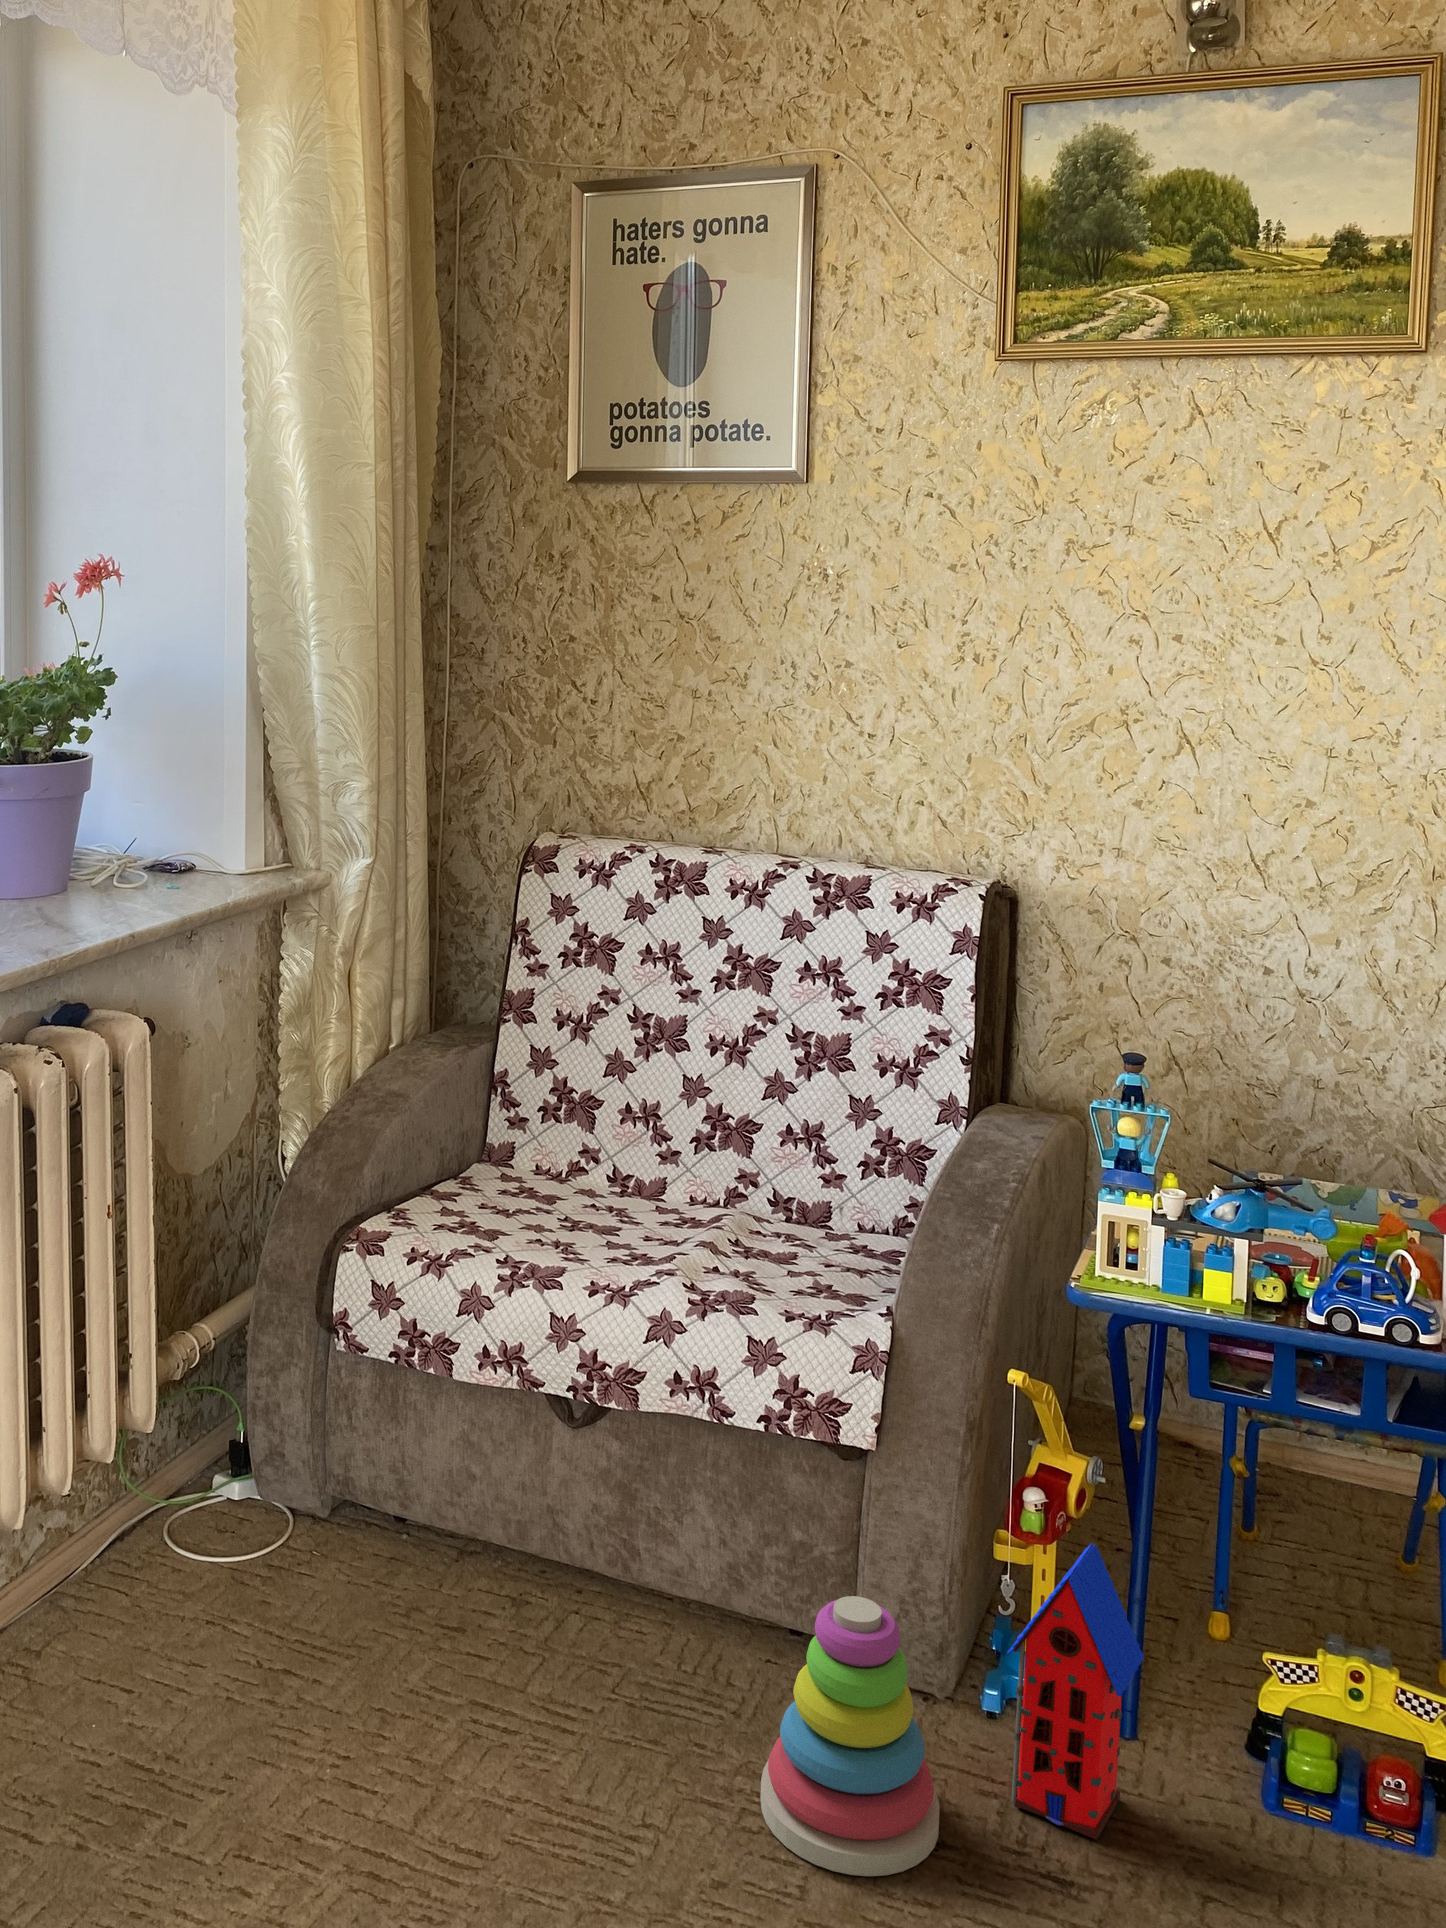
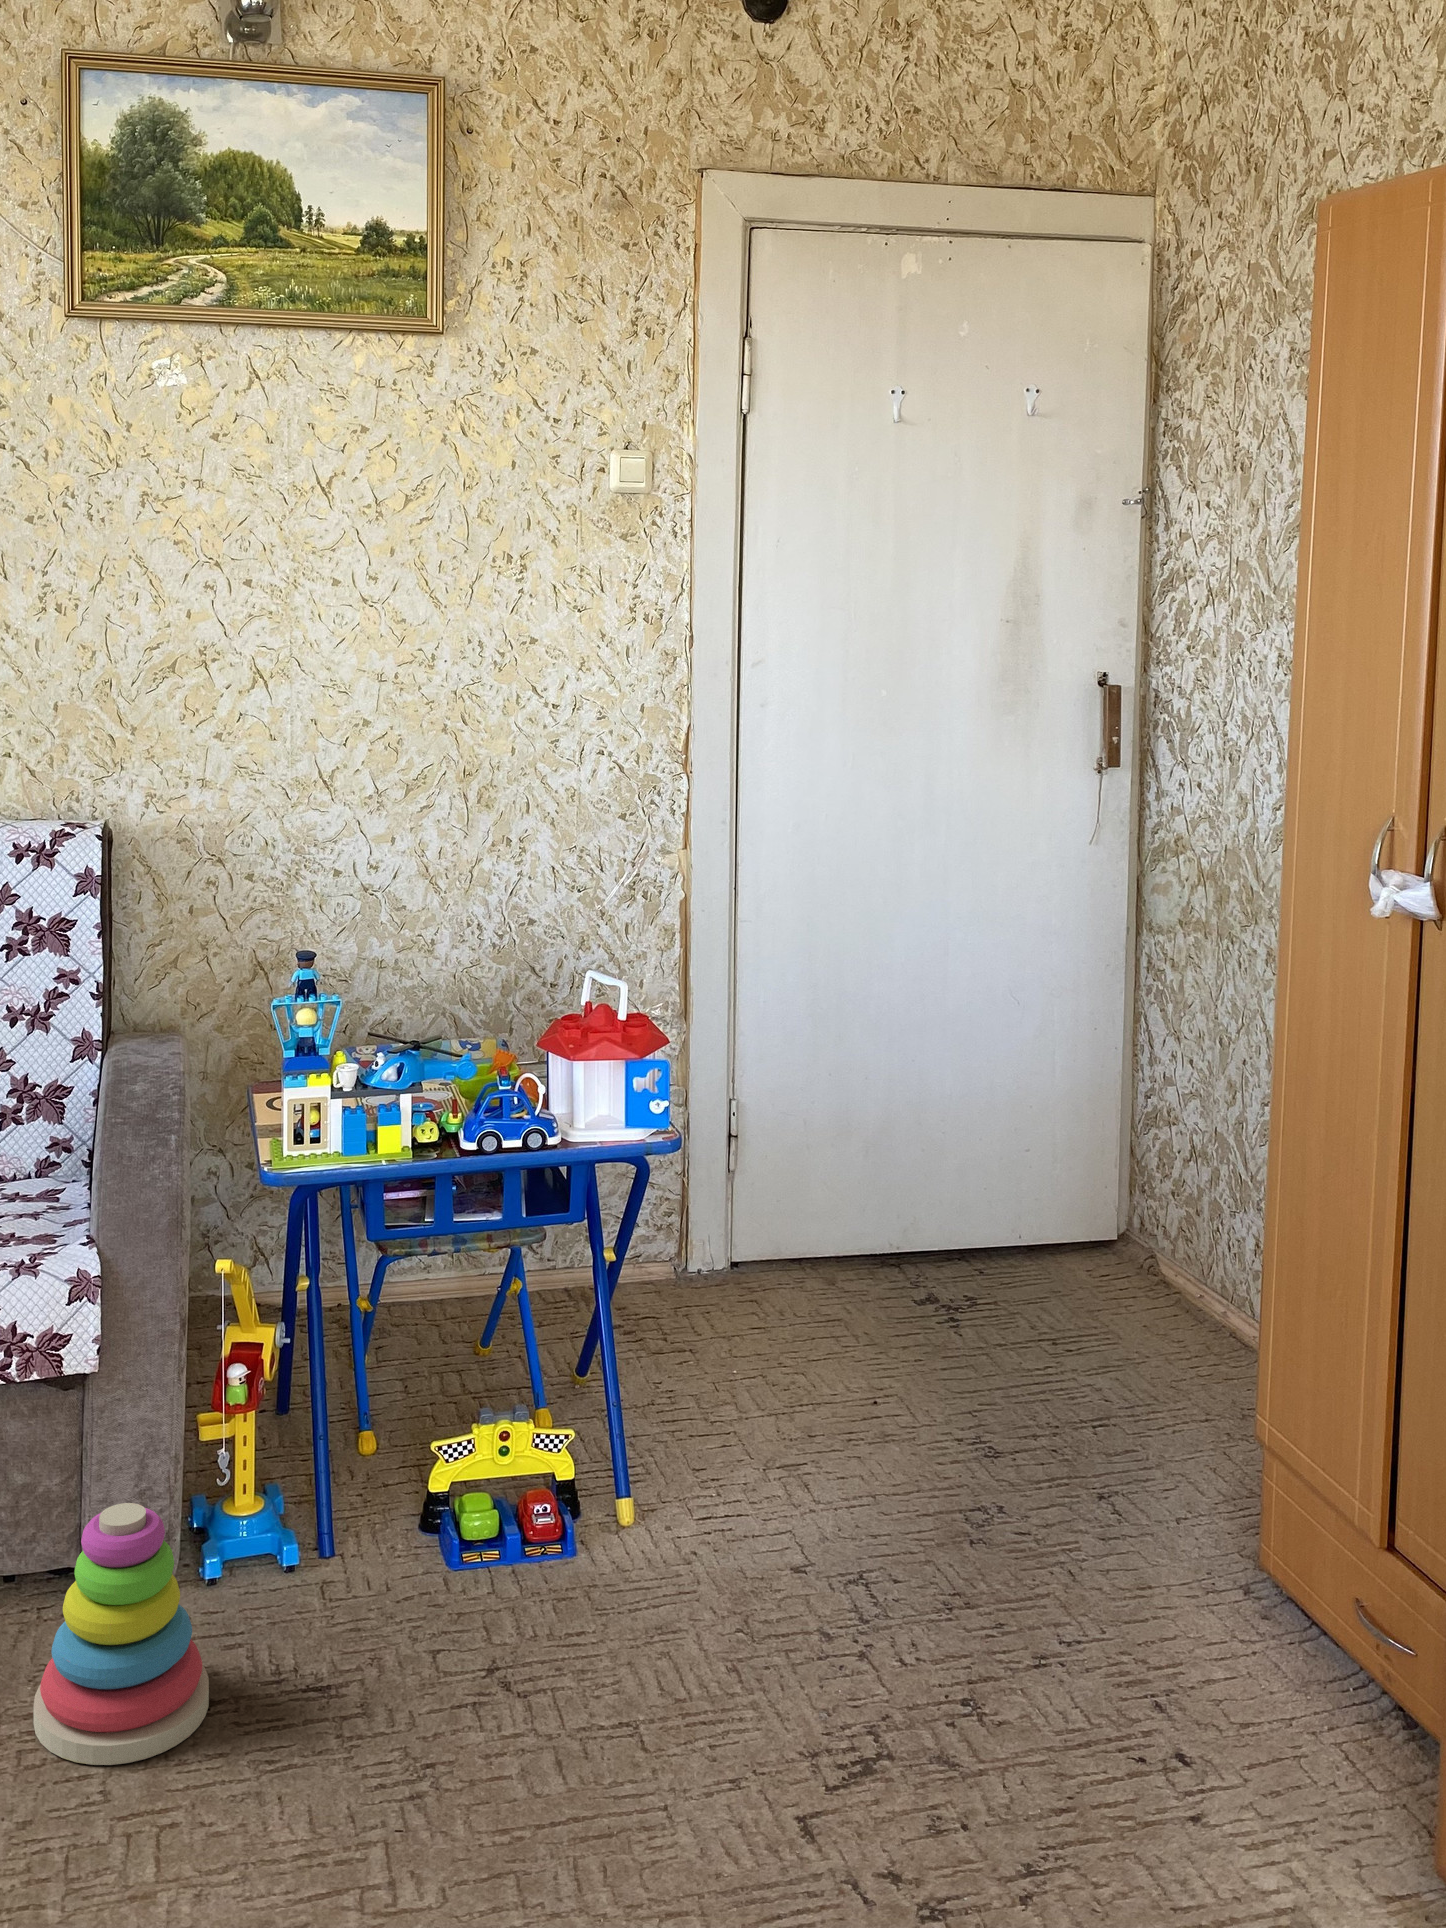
toy house: present [1007,1543,1144,1840] -> none [250,1389,359,1644]

